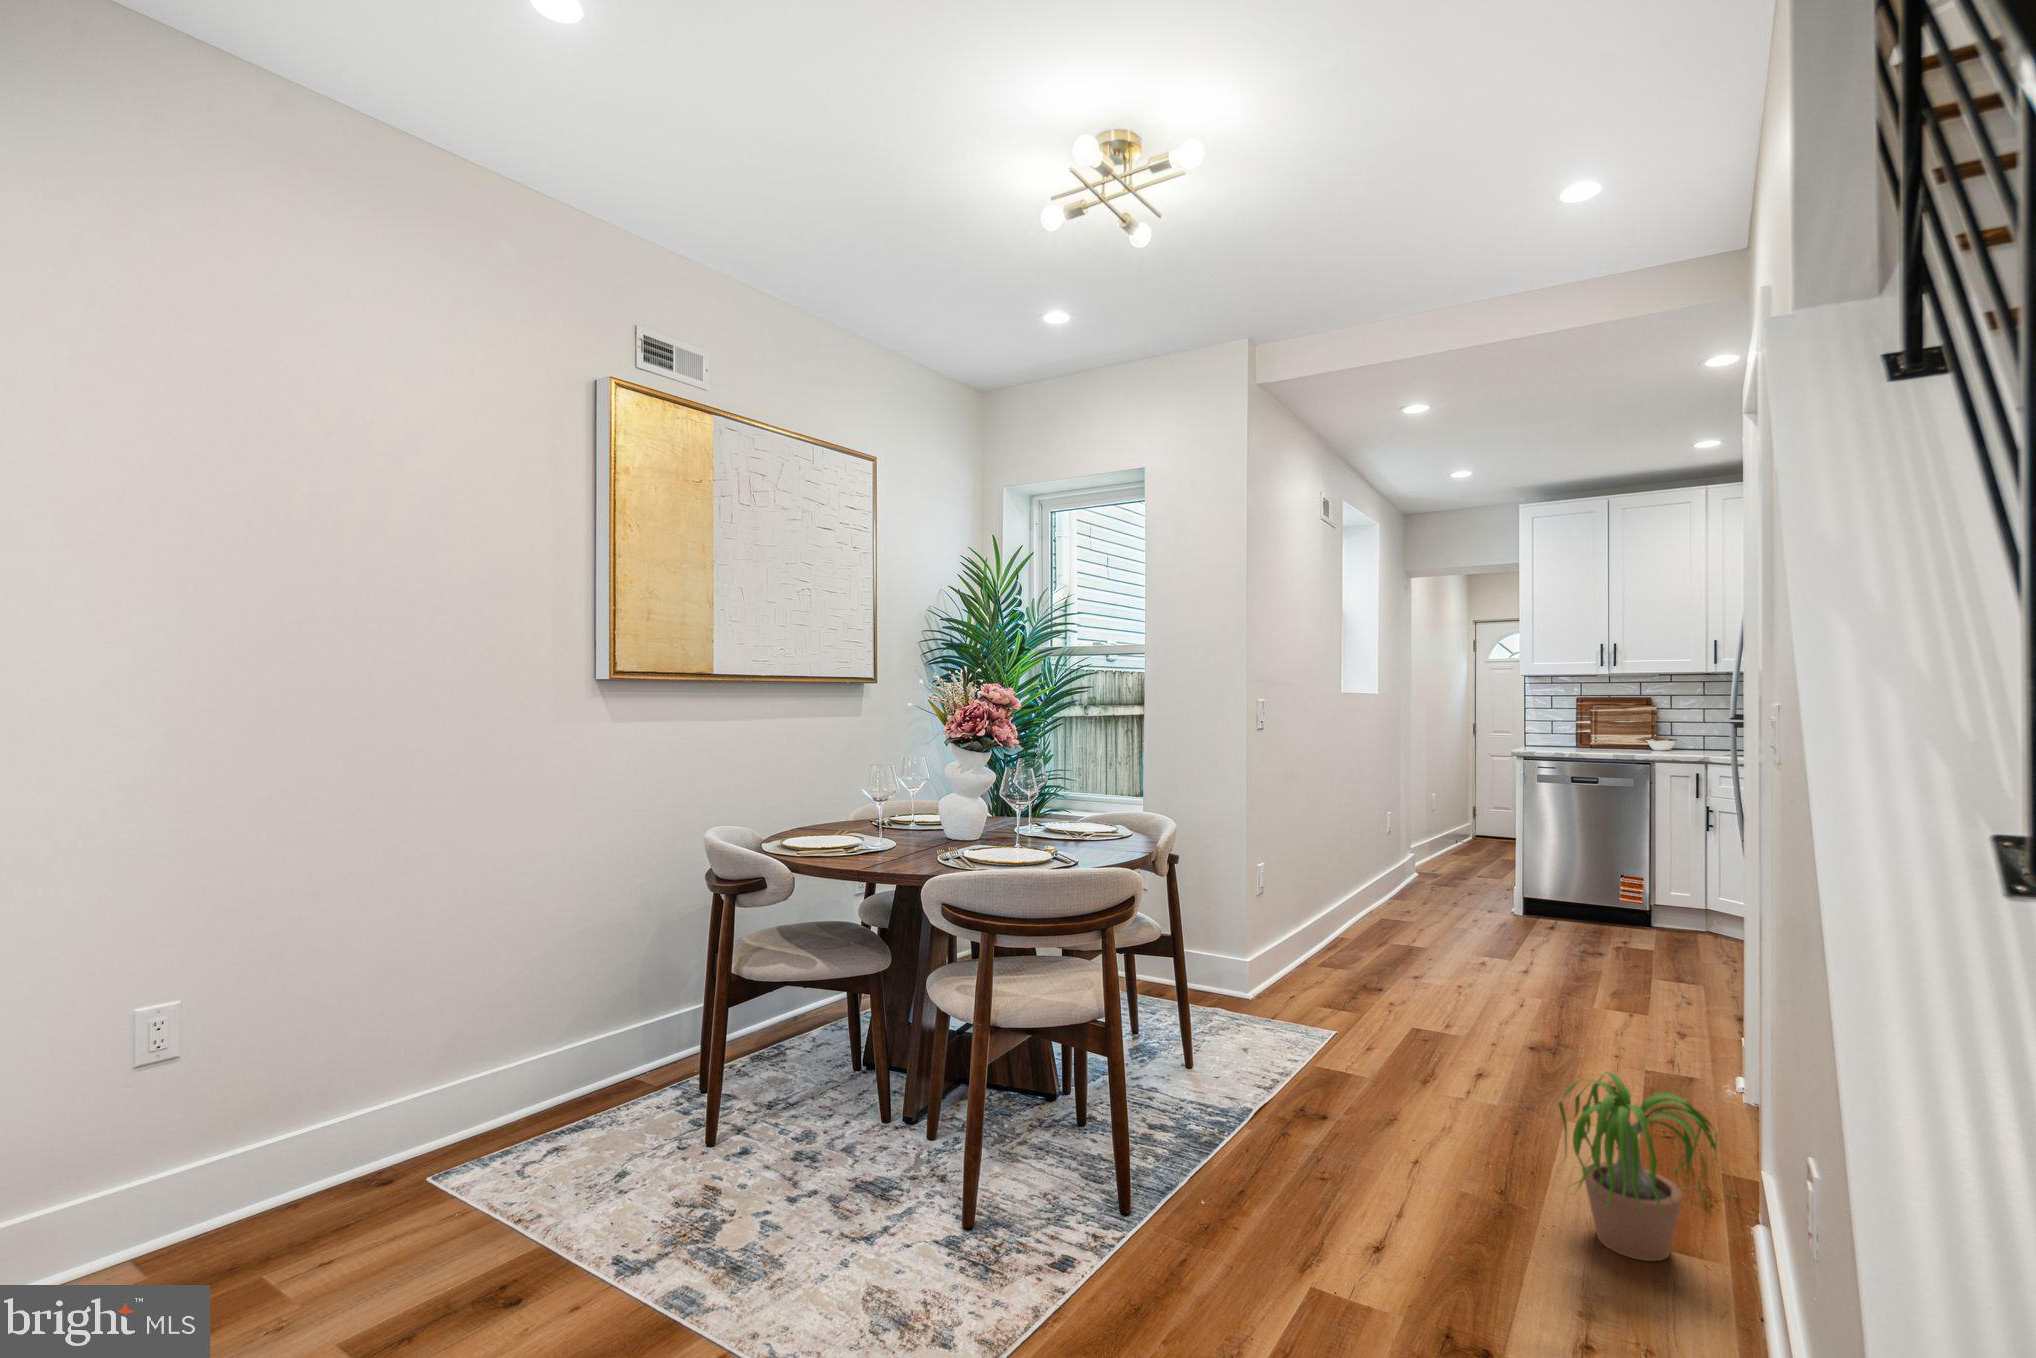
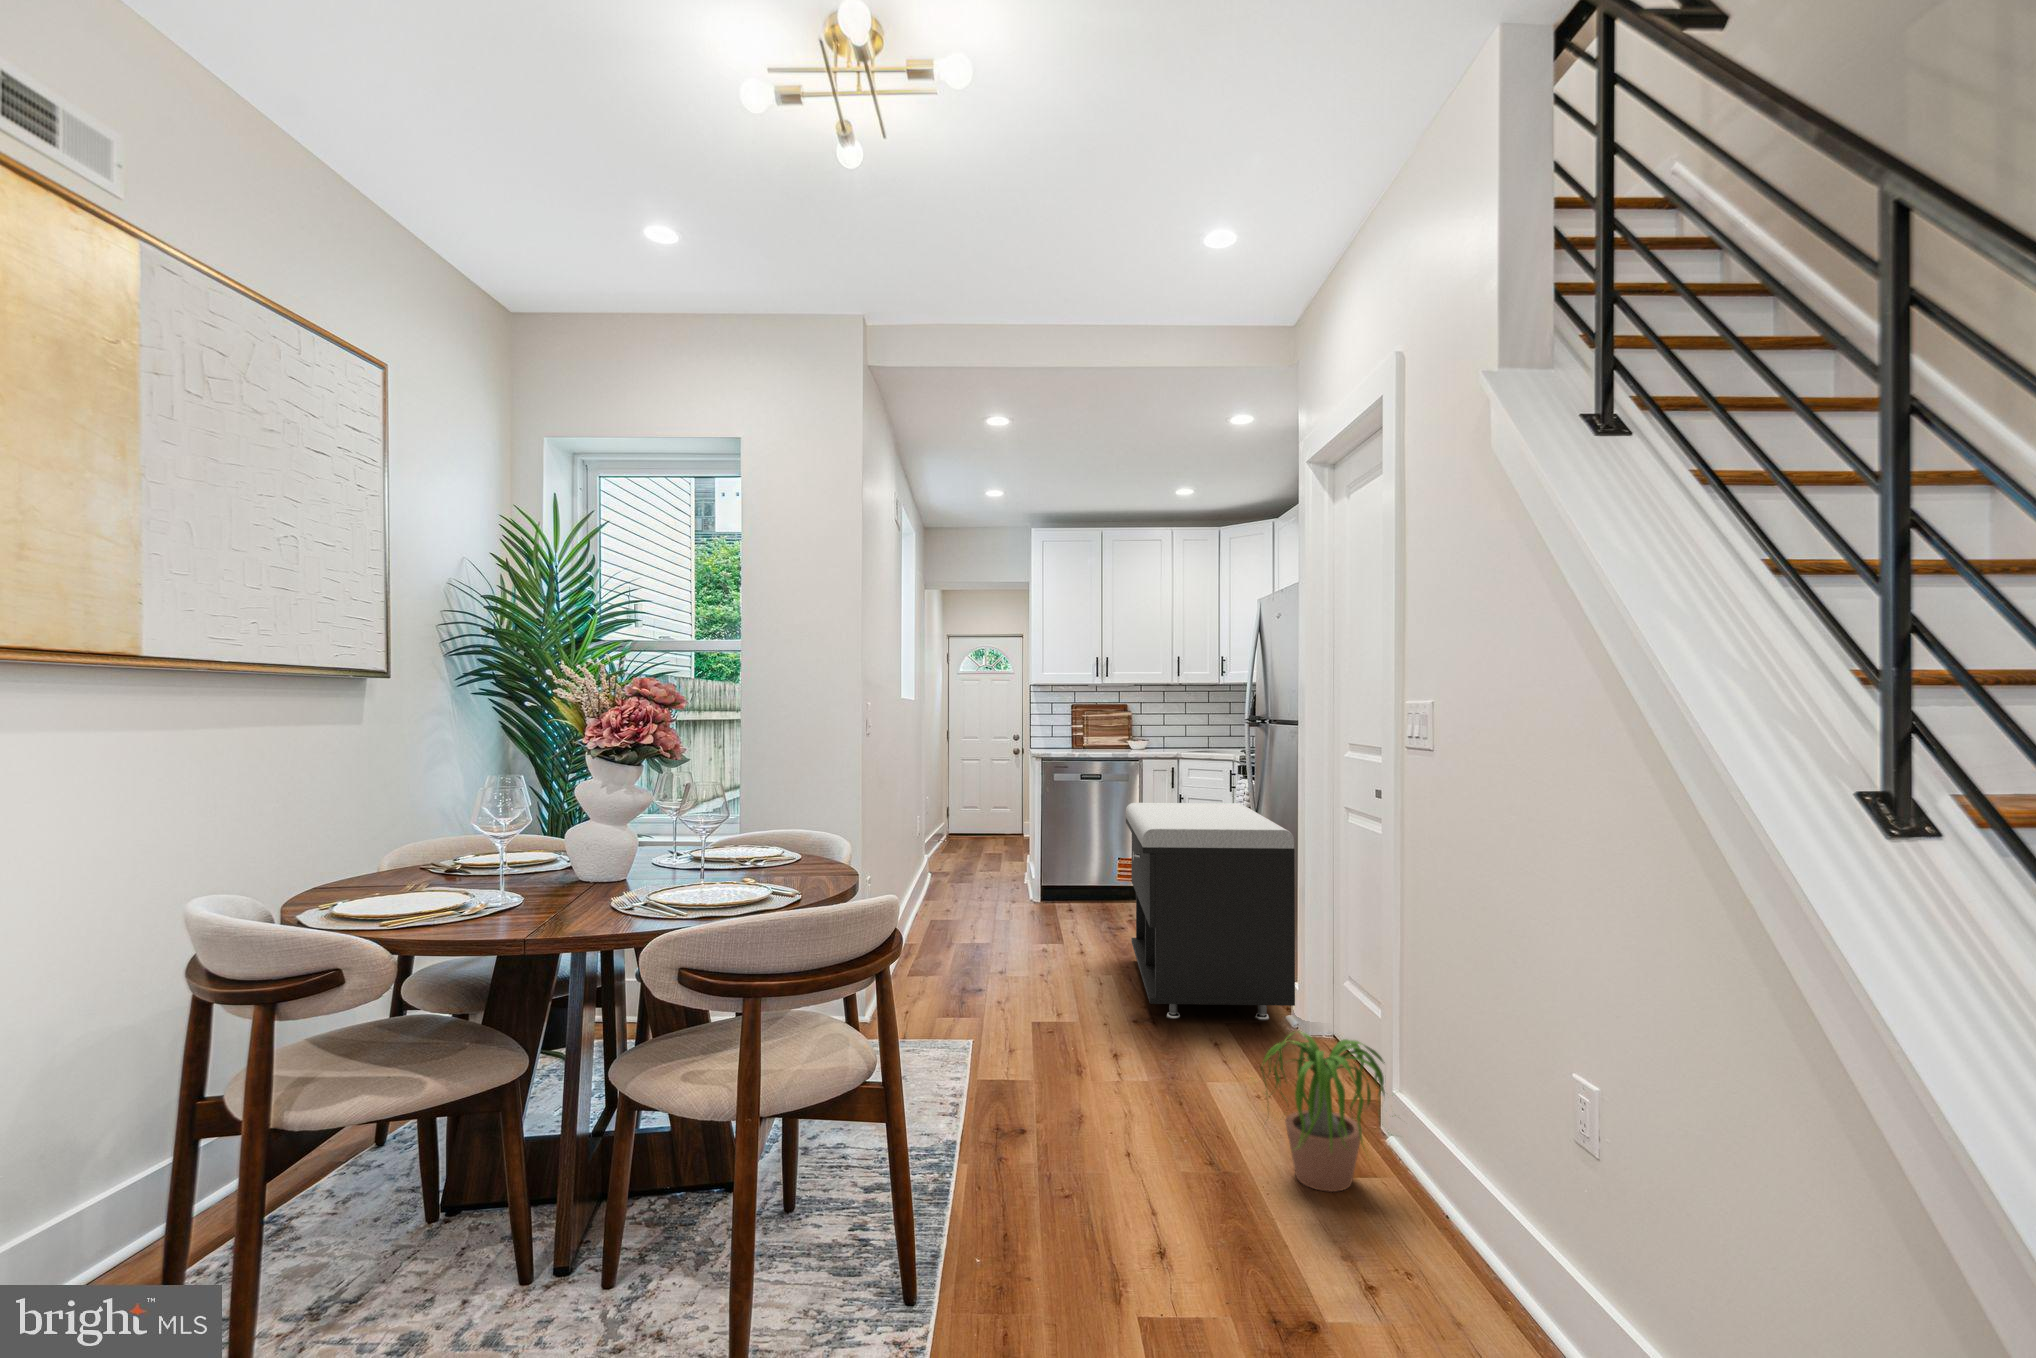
storage bench: none [1536,810,1746,1076] -> present [1126,803,1295,1020]

